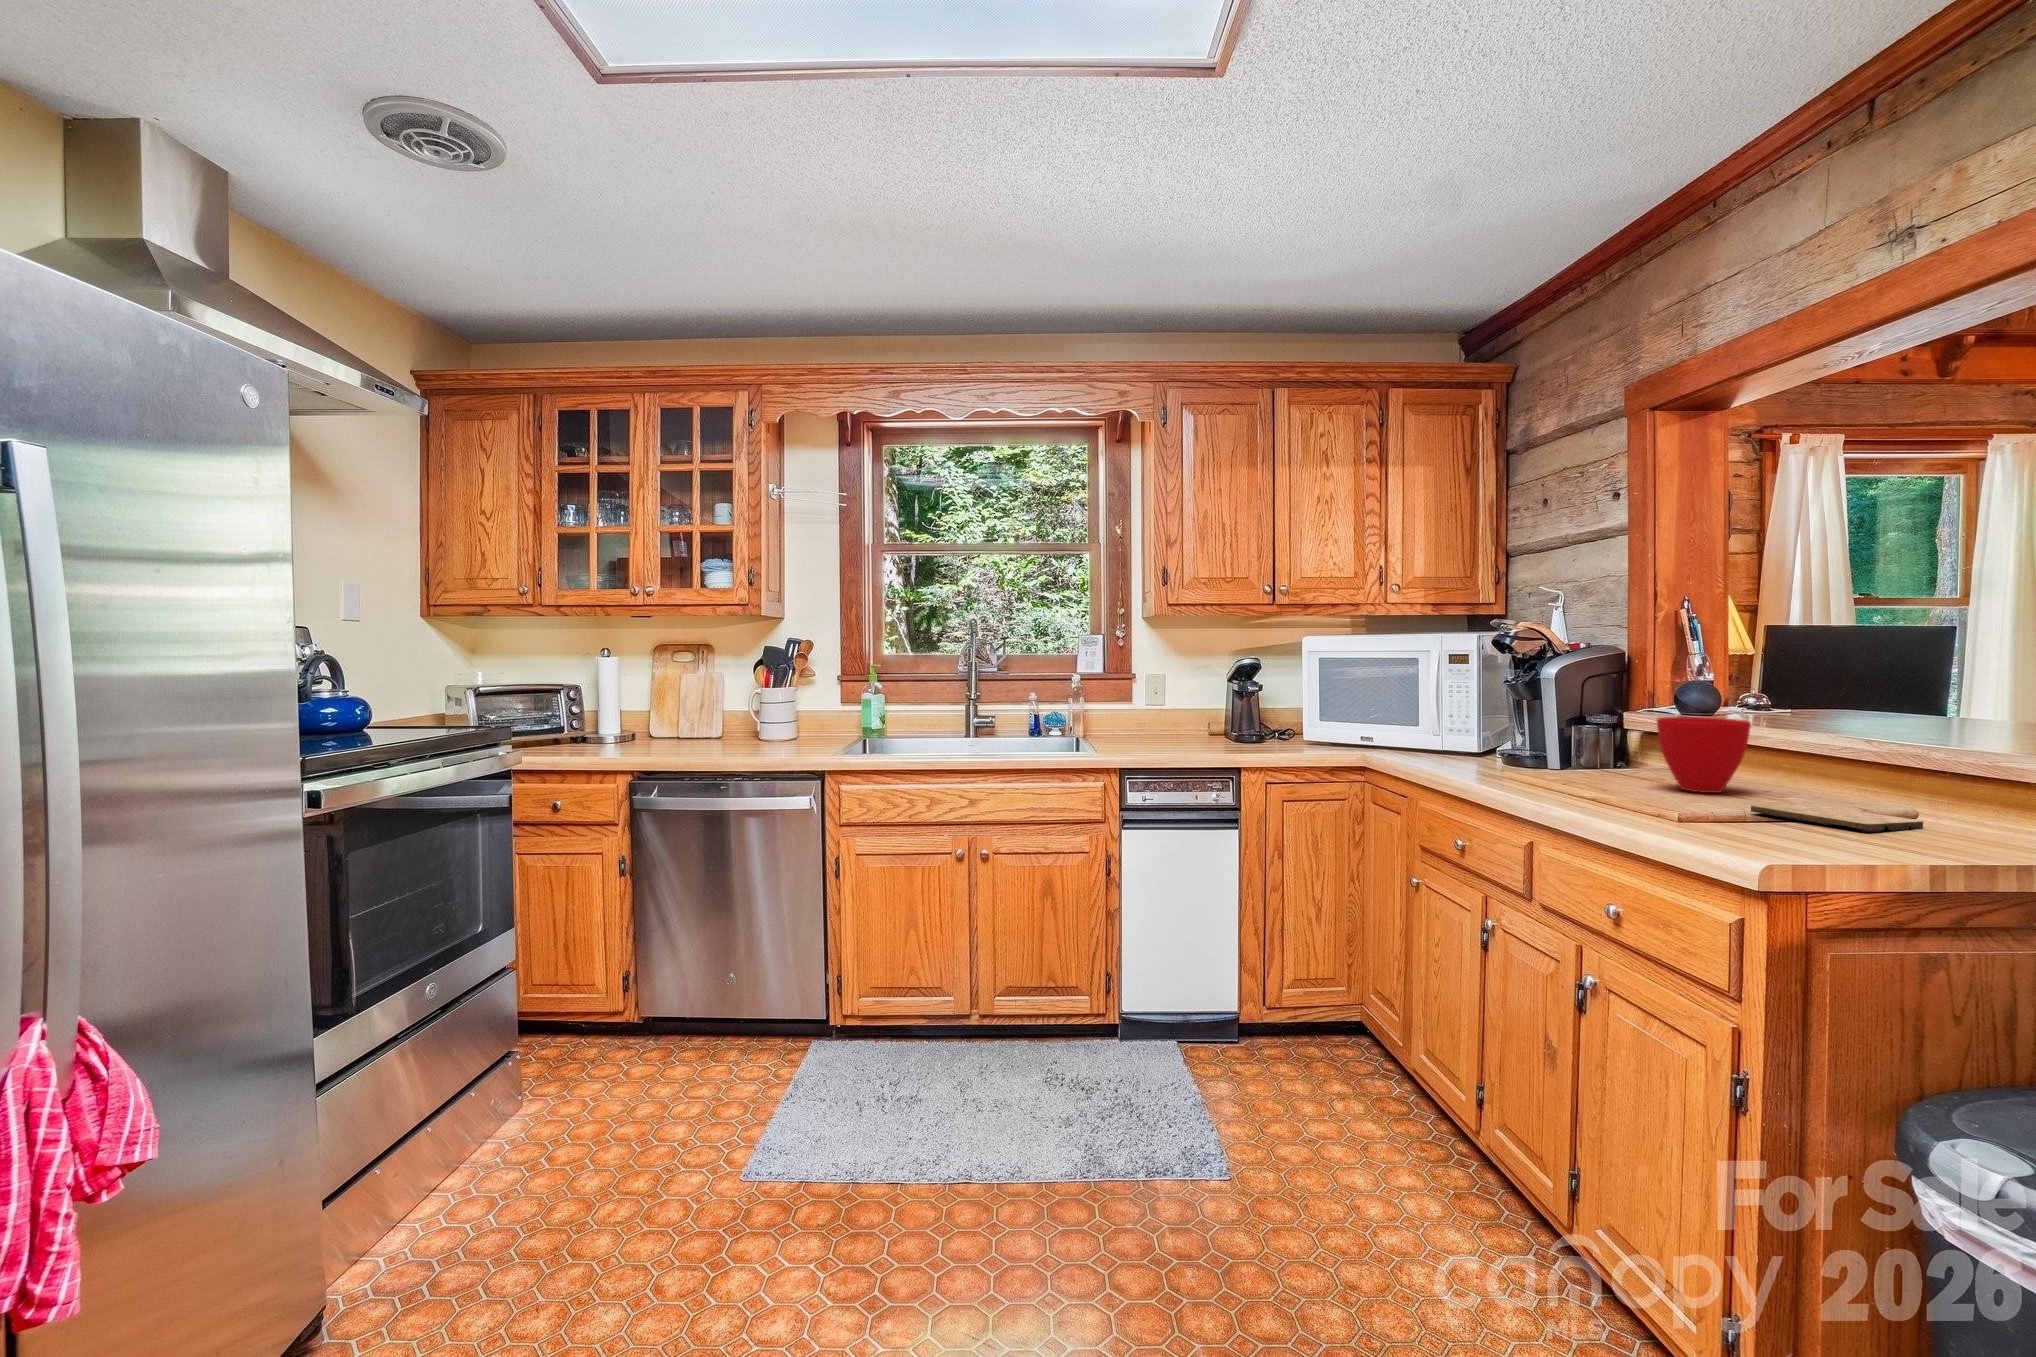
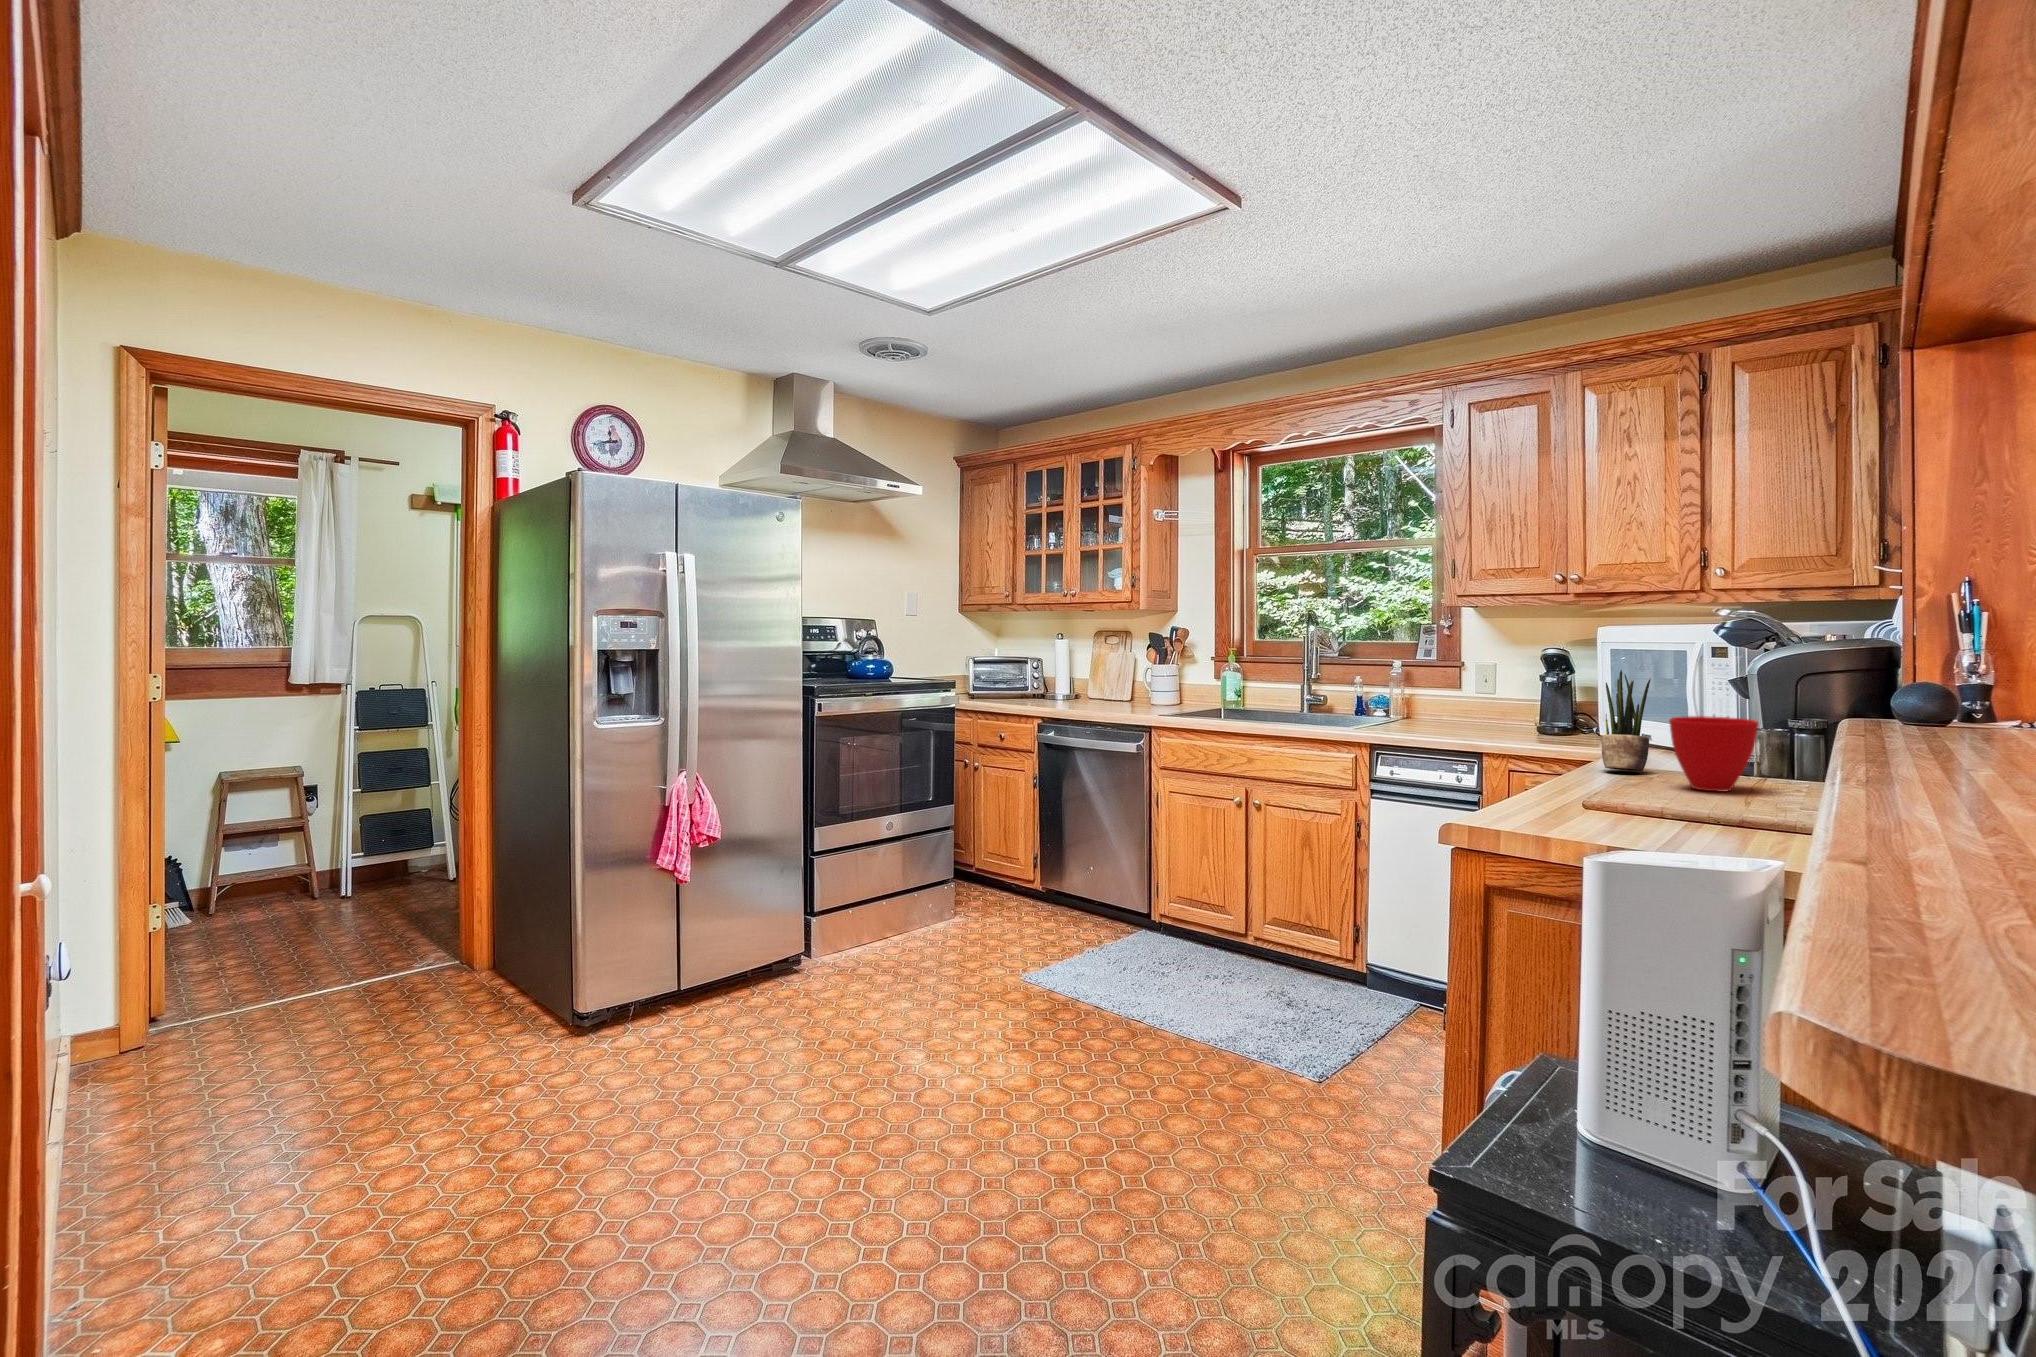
potted plant: none [1522,673,1572,777] -> present [1602,670,1650,771]
cutting board: present [1751,803,1923,832] -> none [1627,793,1719,820]

